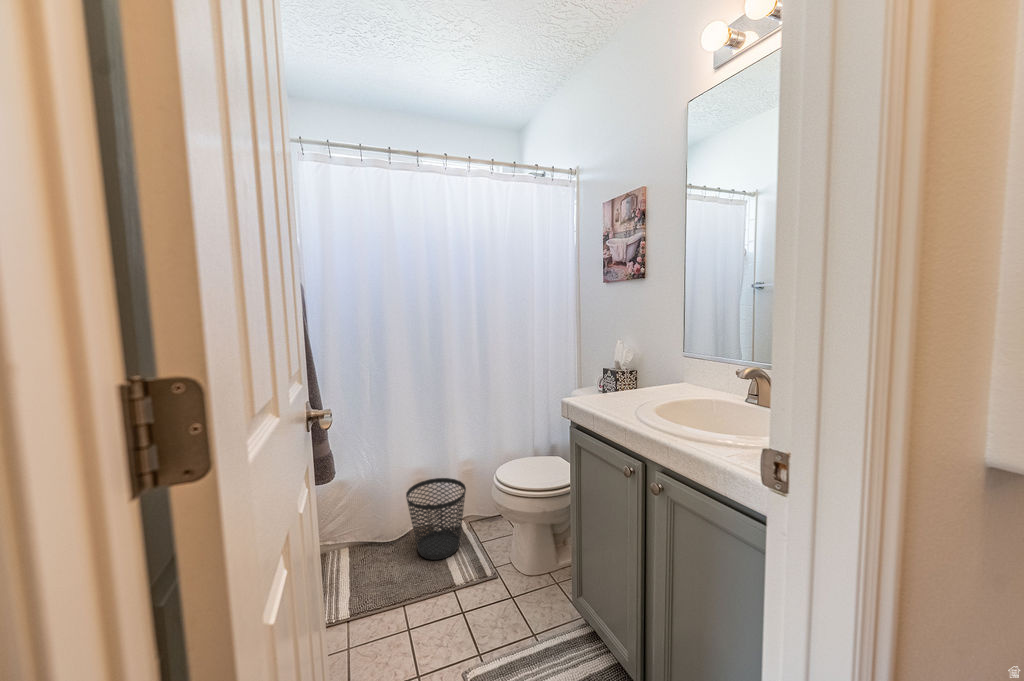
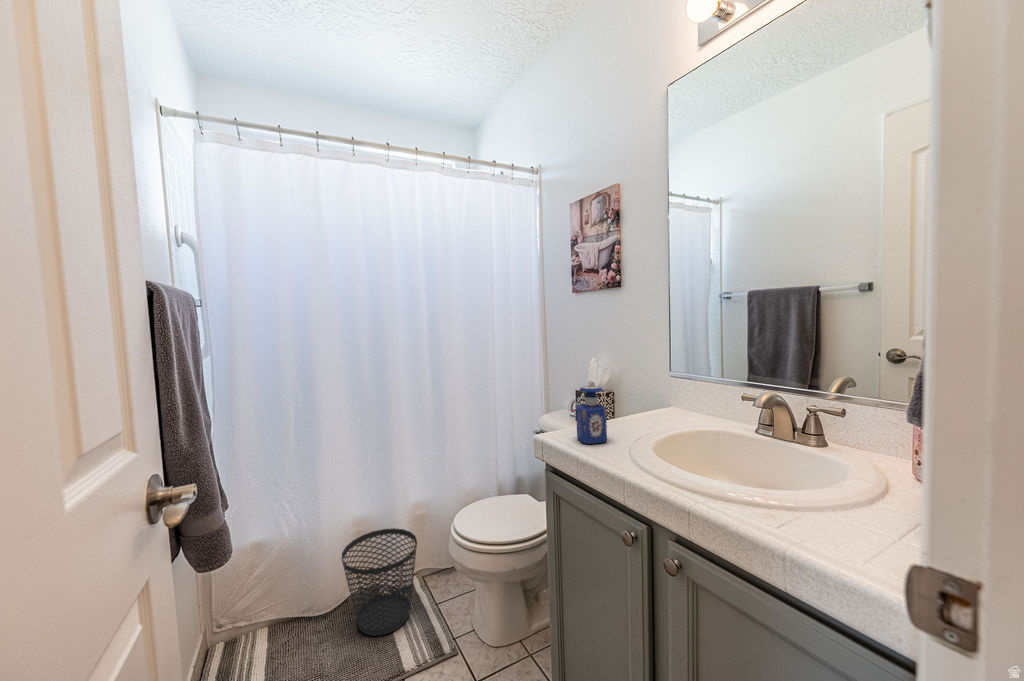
perfume bottle: none [596,360,621,406] -> present [576,385,607,444]

